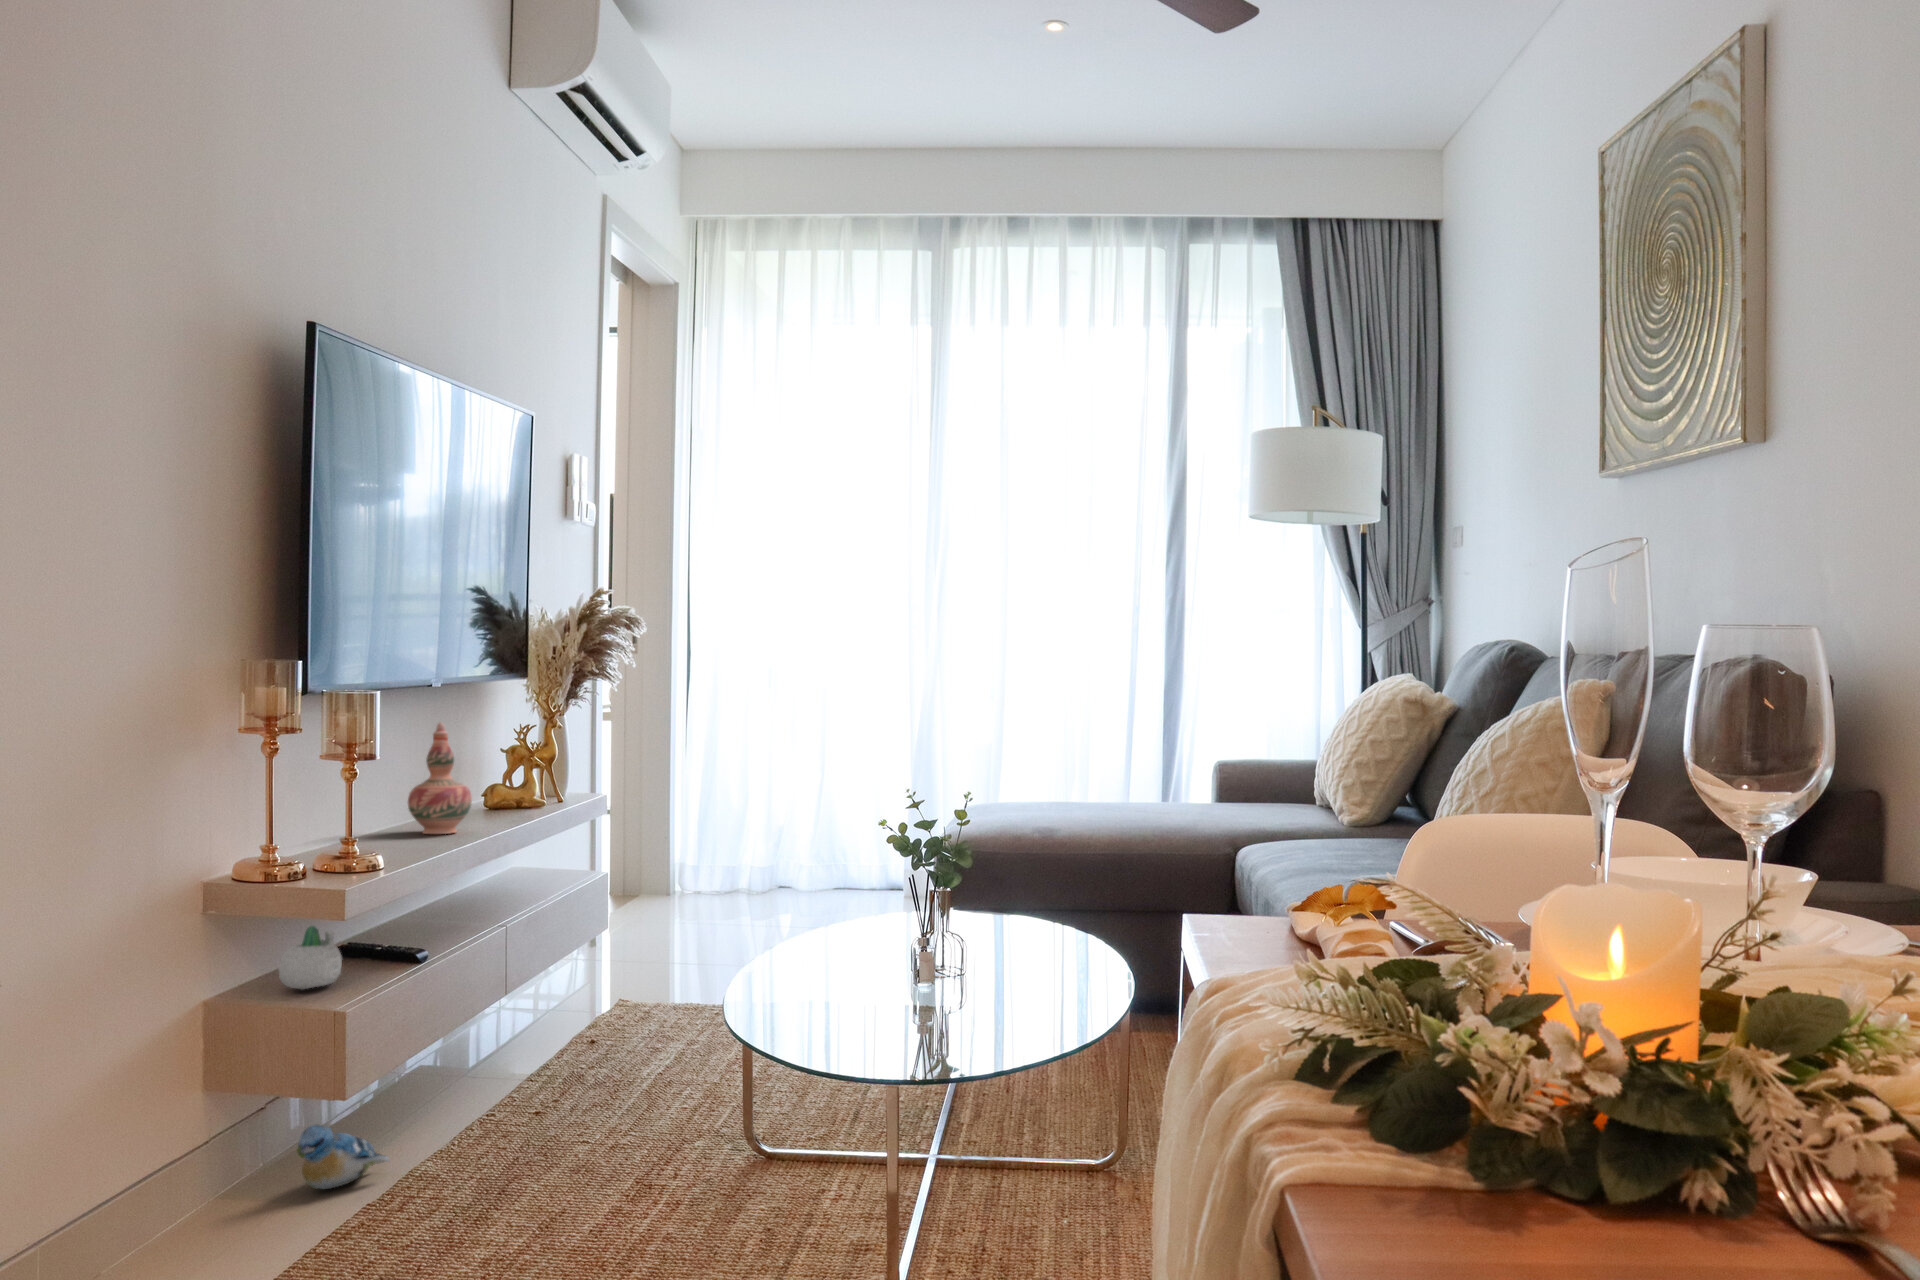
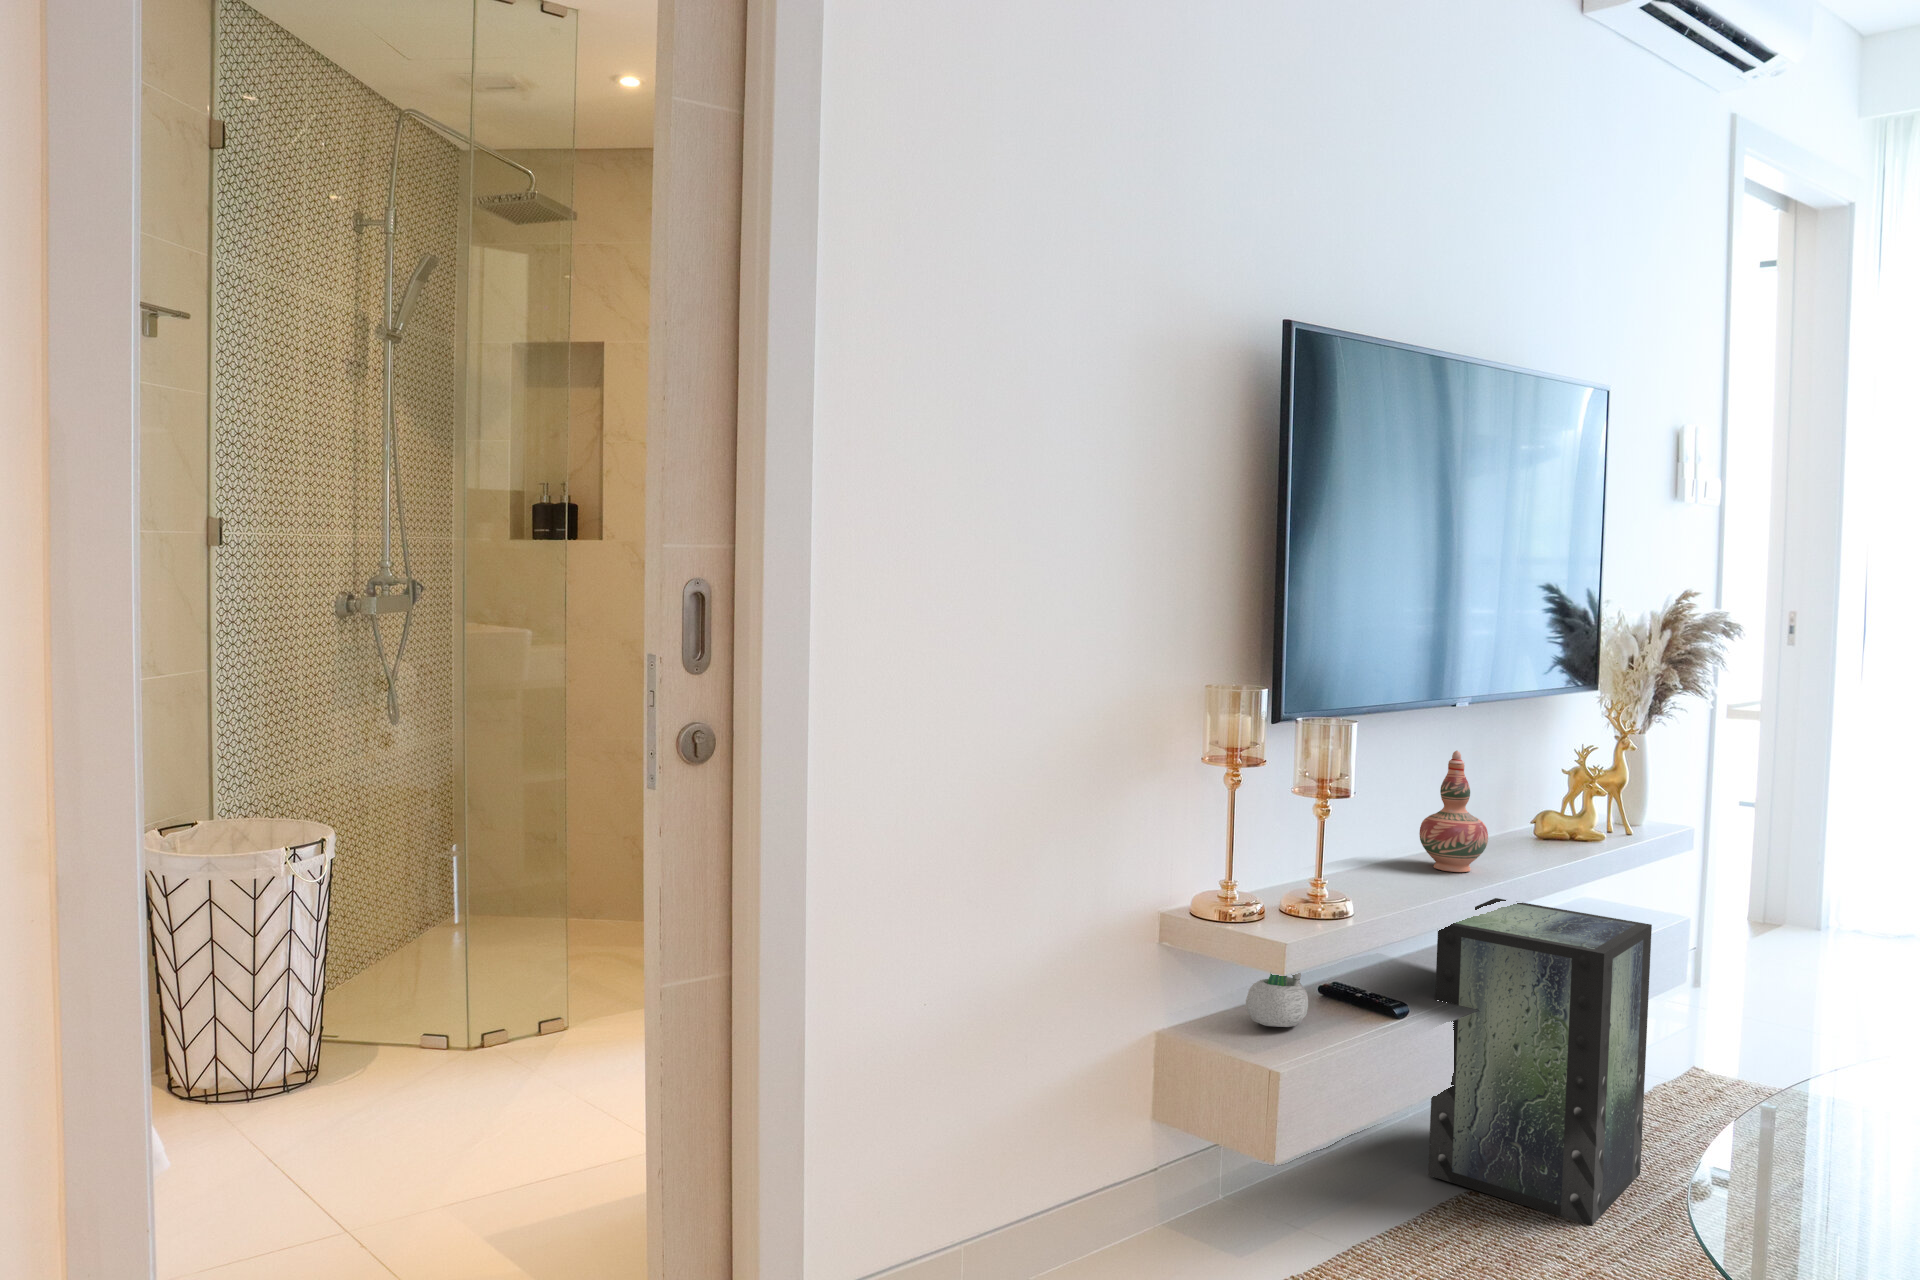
storage box: none [443,853,613,1114] -> present [1428,898,1652,1226]
plush toy: present [297,1124,390,1189] -> none [1251,1163,1343,1231]

